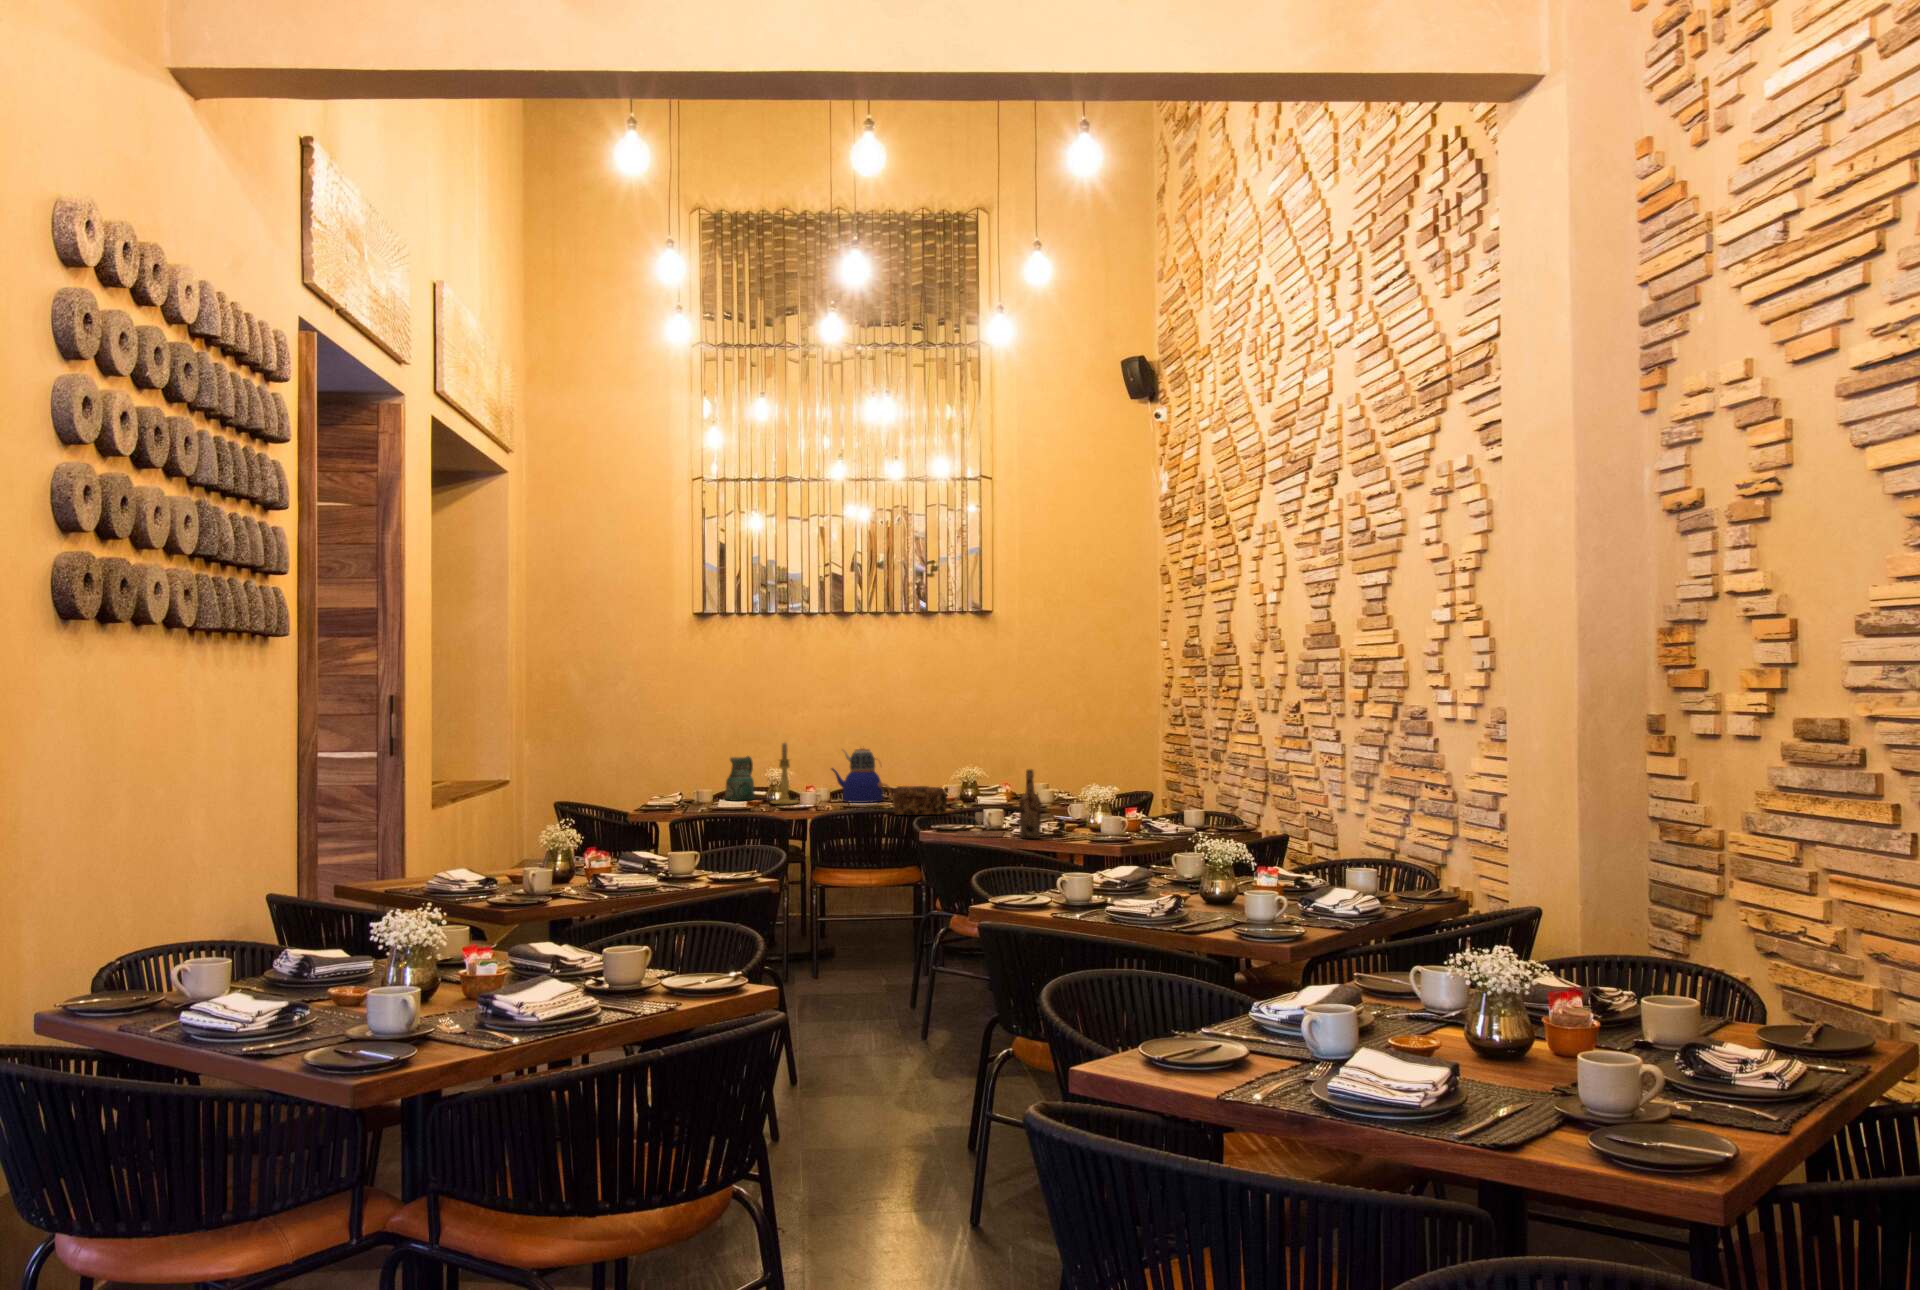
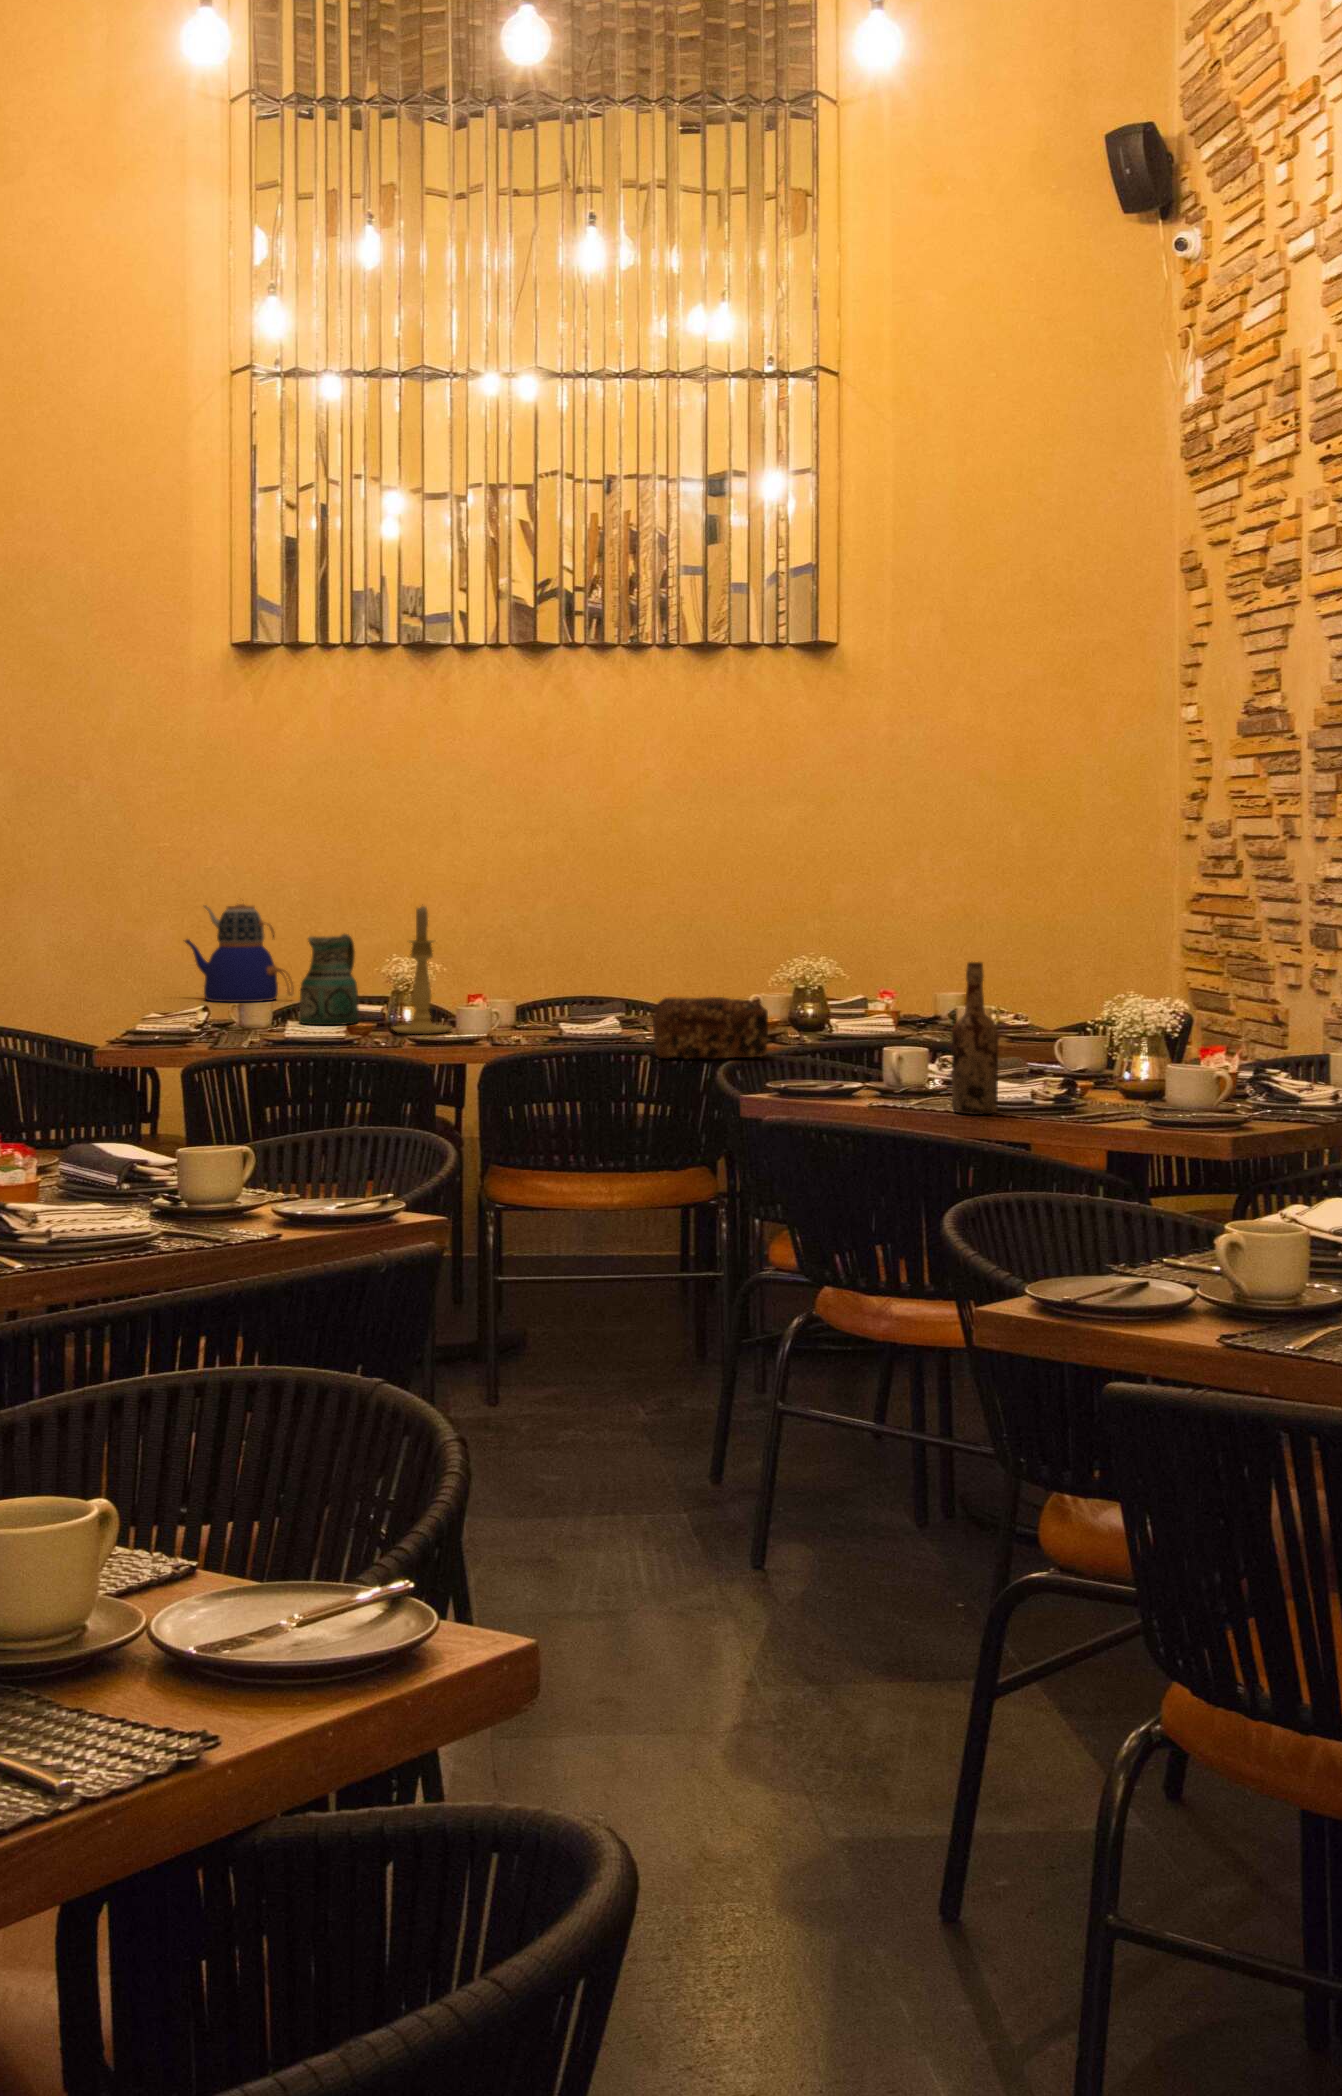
teapot: present [831,748,892,803] -> present [185,904,293,1002]
wine glass: present [955,812,1004,837] -> none [806,1054,913,1109]

